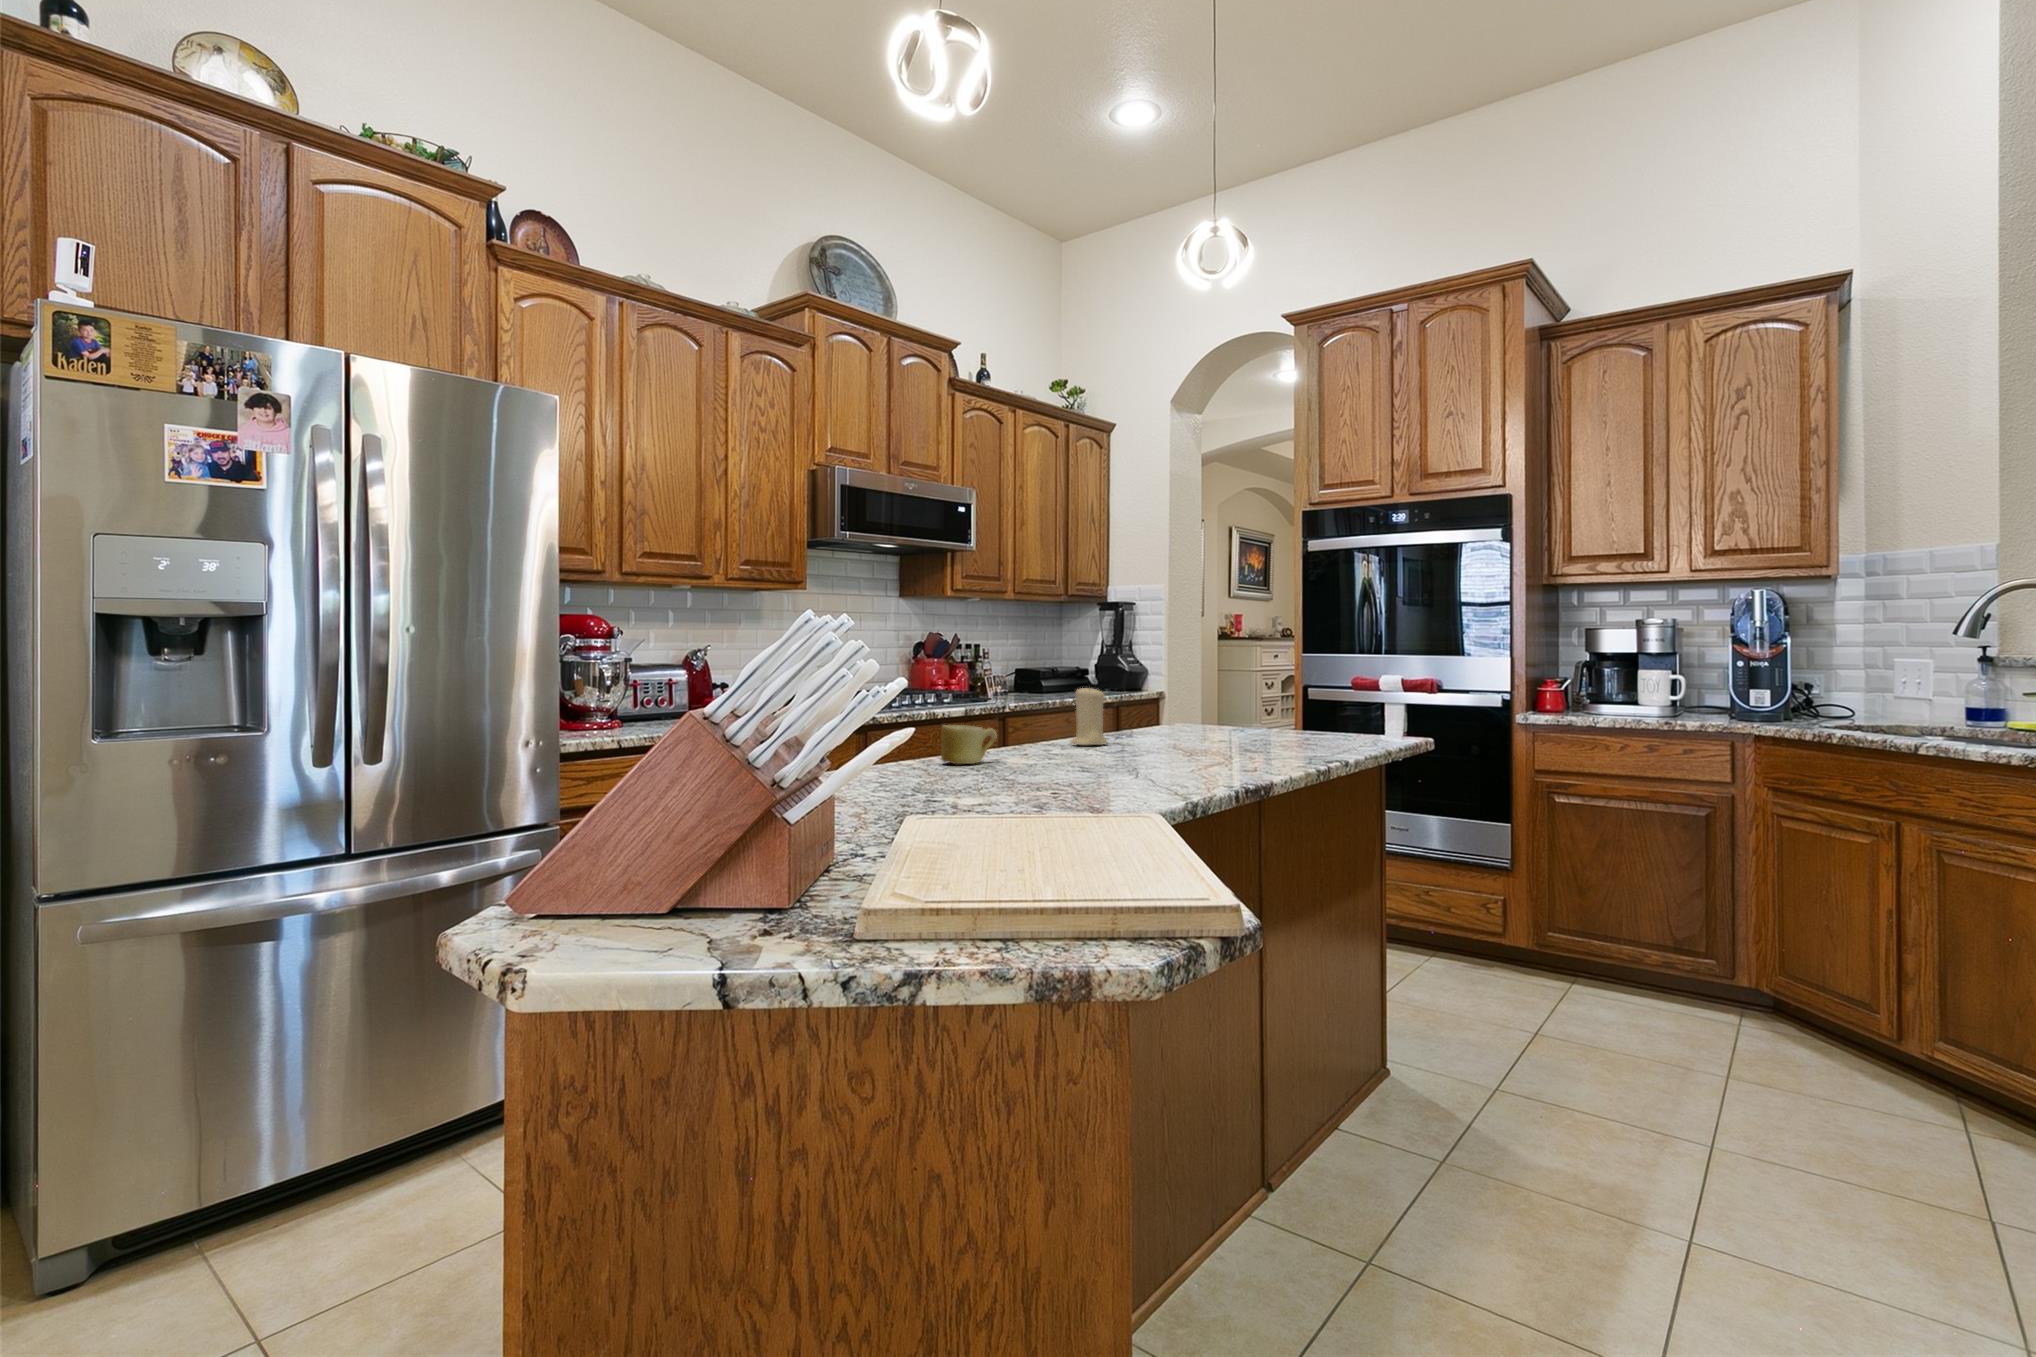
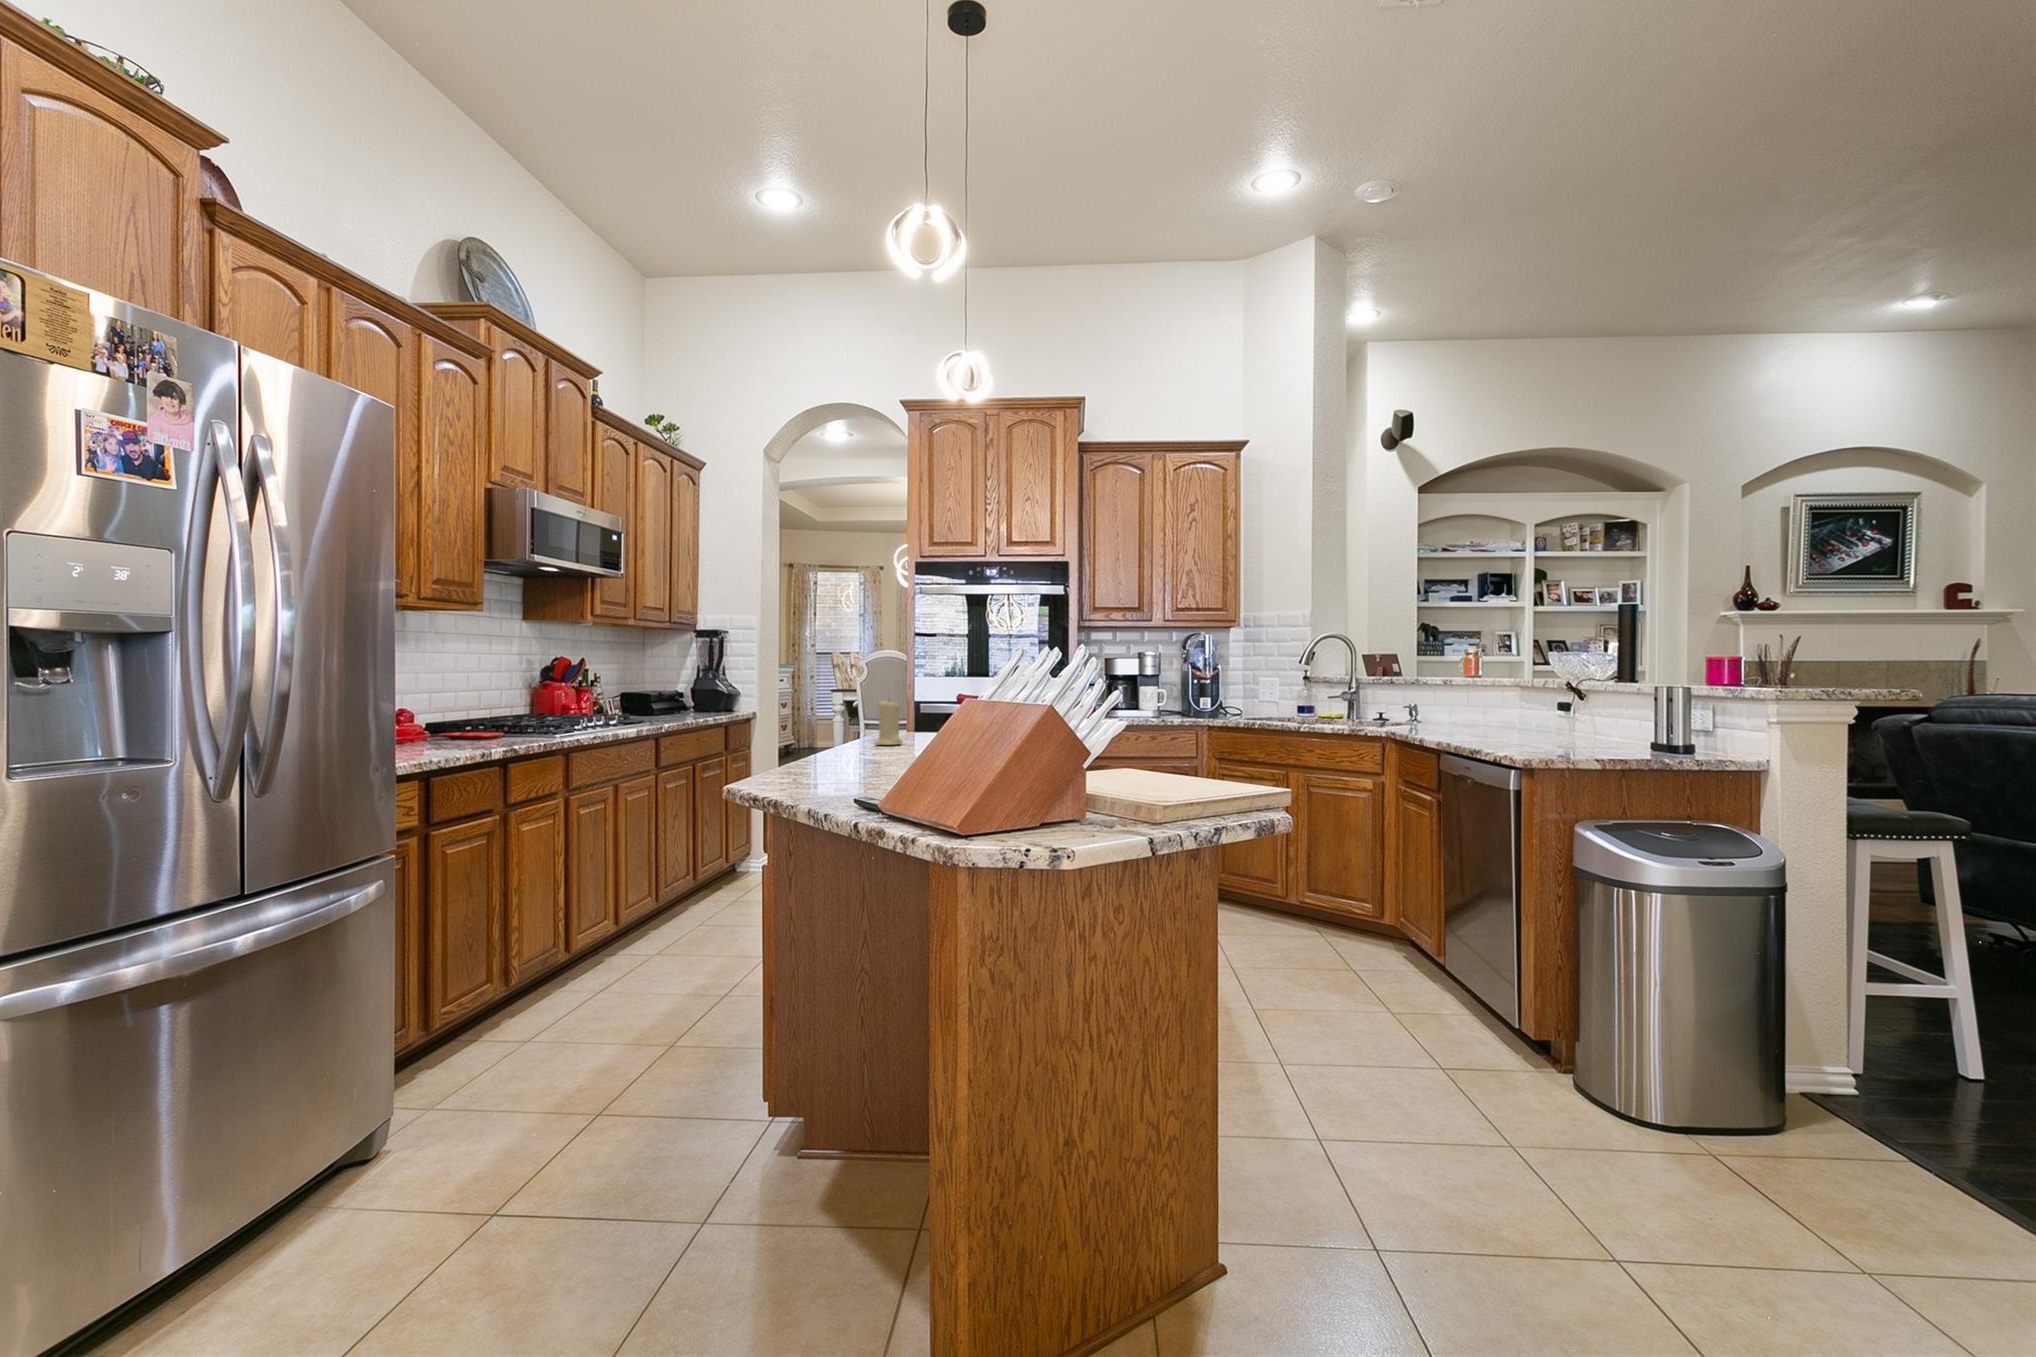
mug: present [941,725,997,764] -> none [832,730,872,760]

